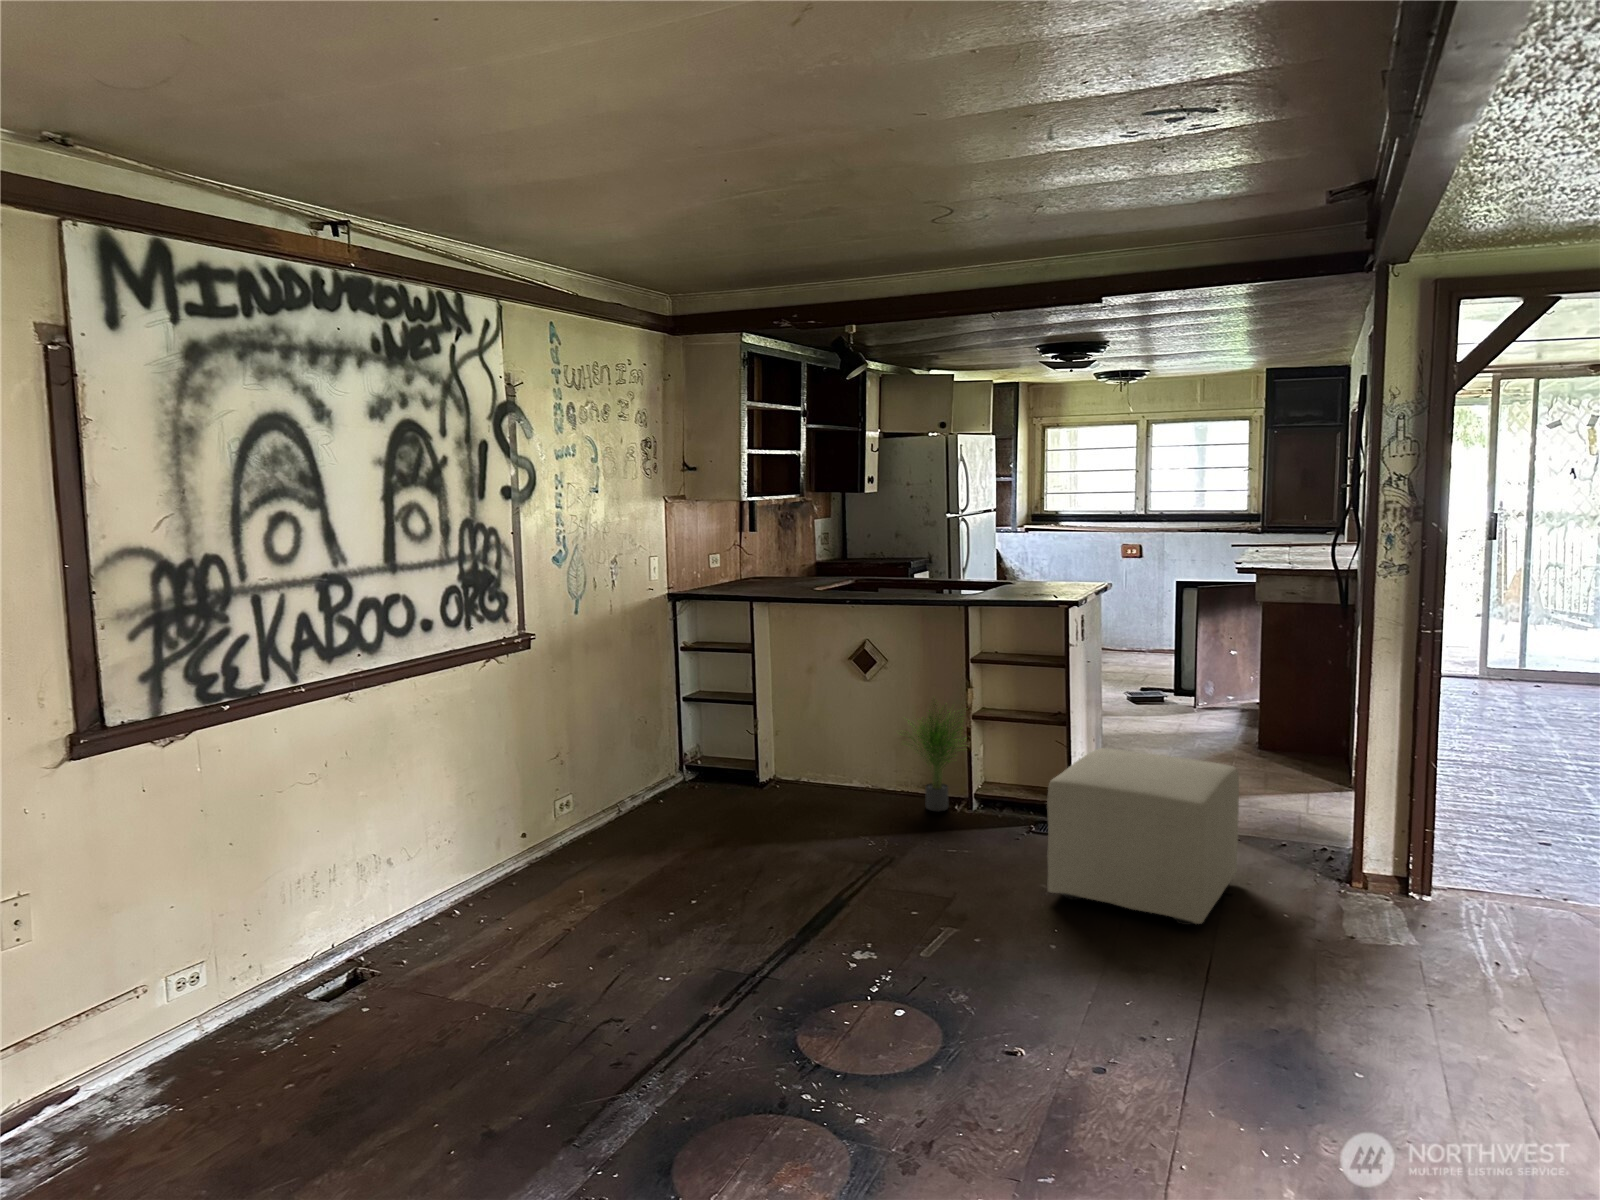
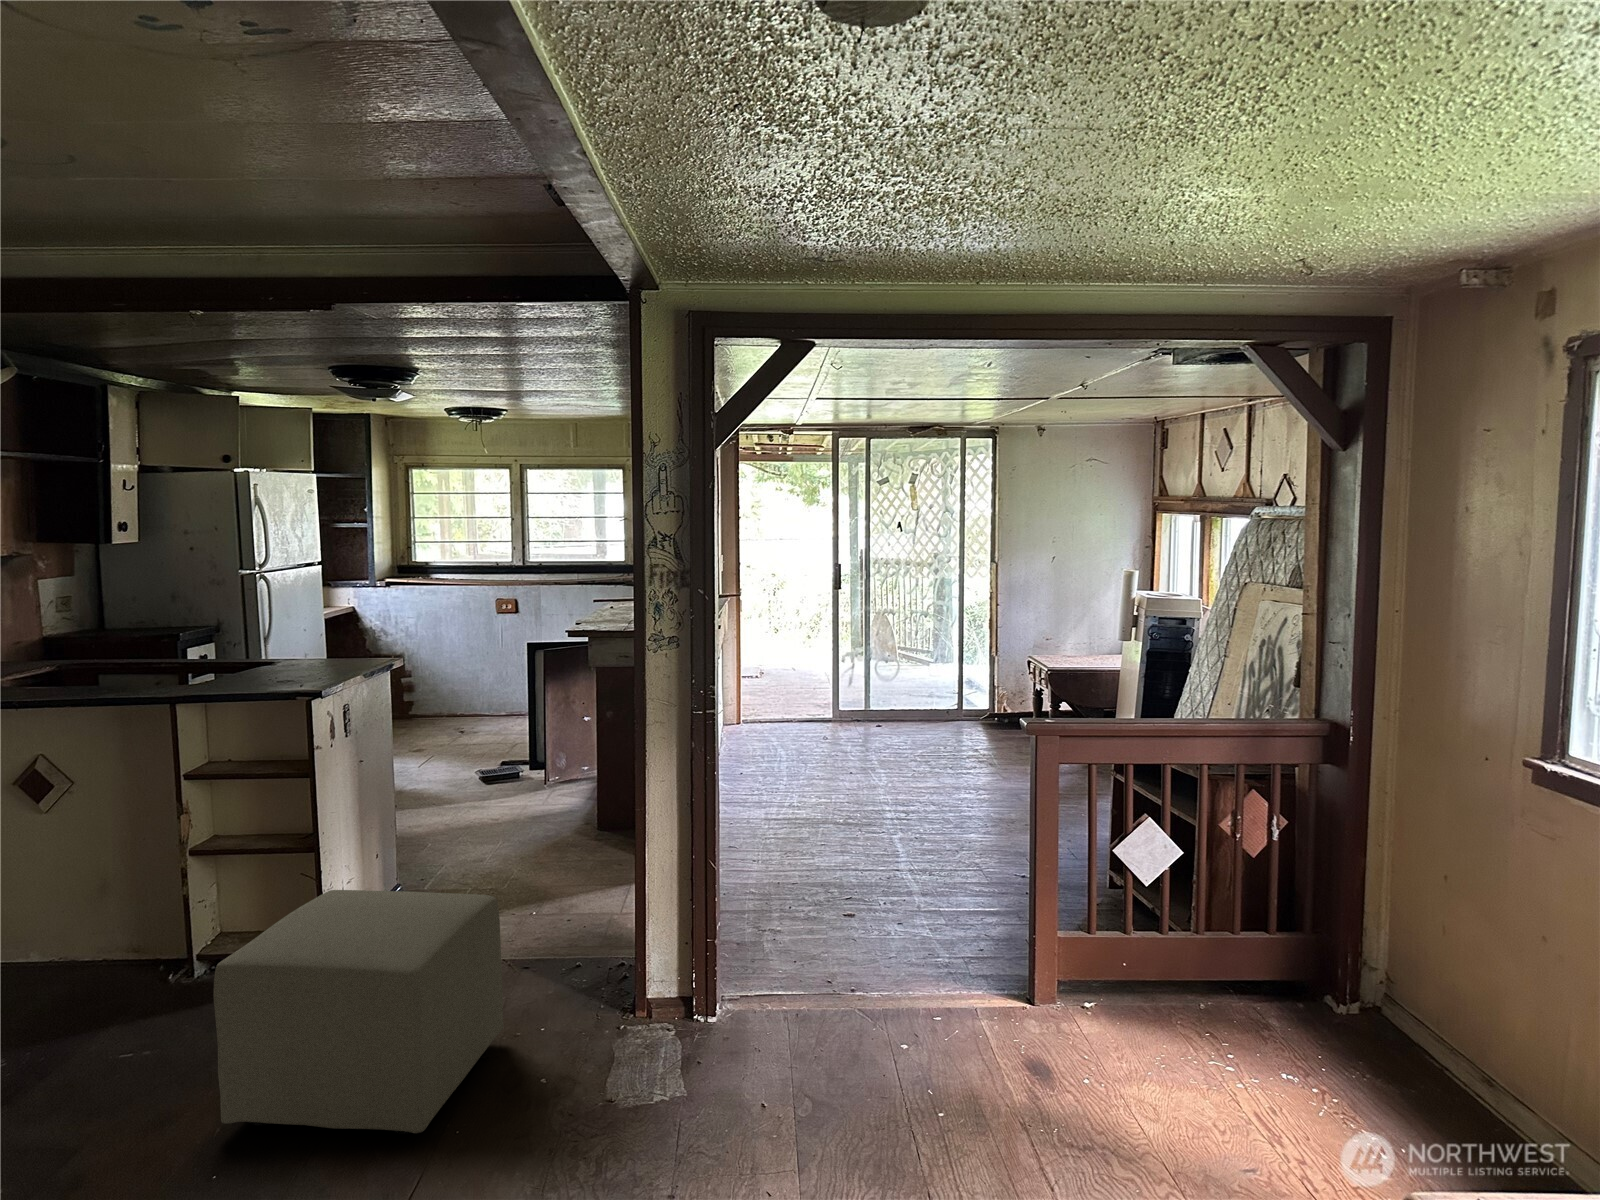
potted plant: present [904,704,965,811] -> none [62,831,183,997]

